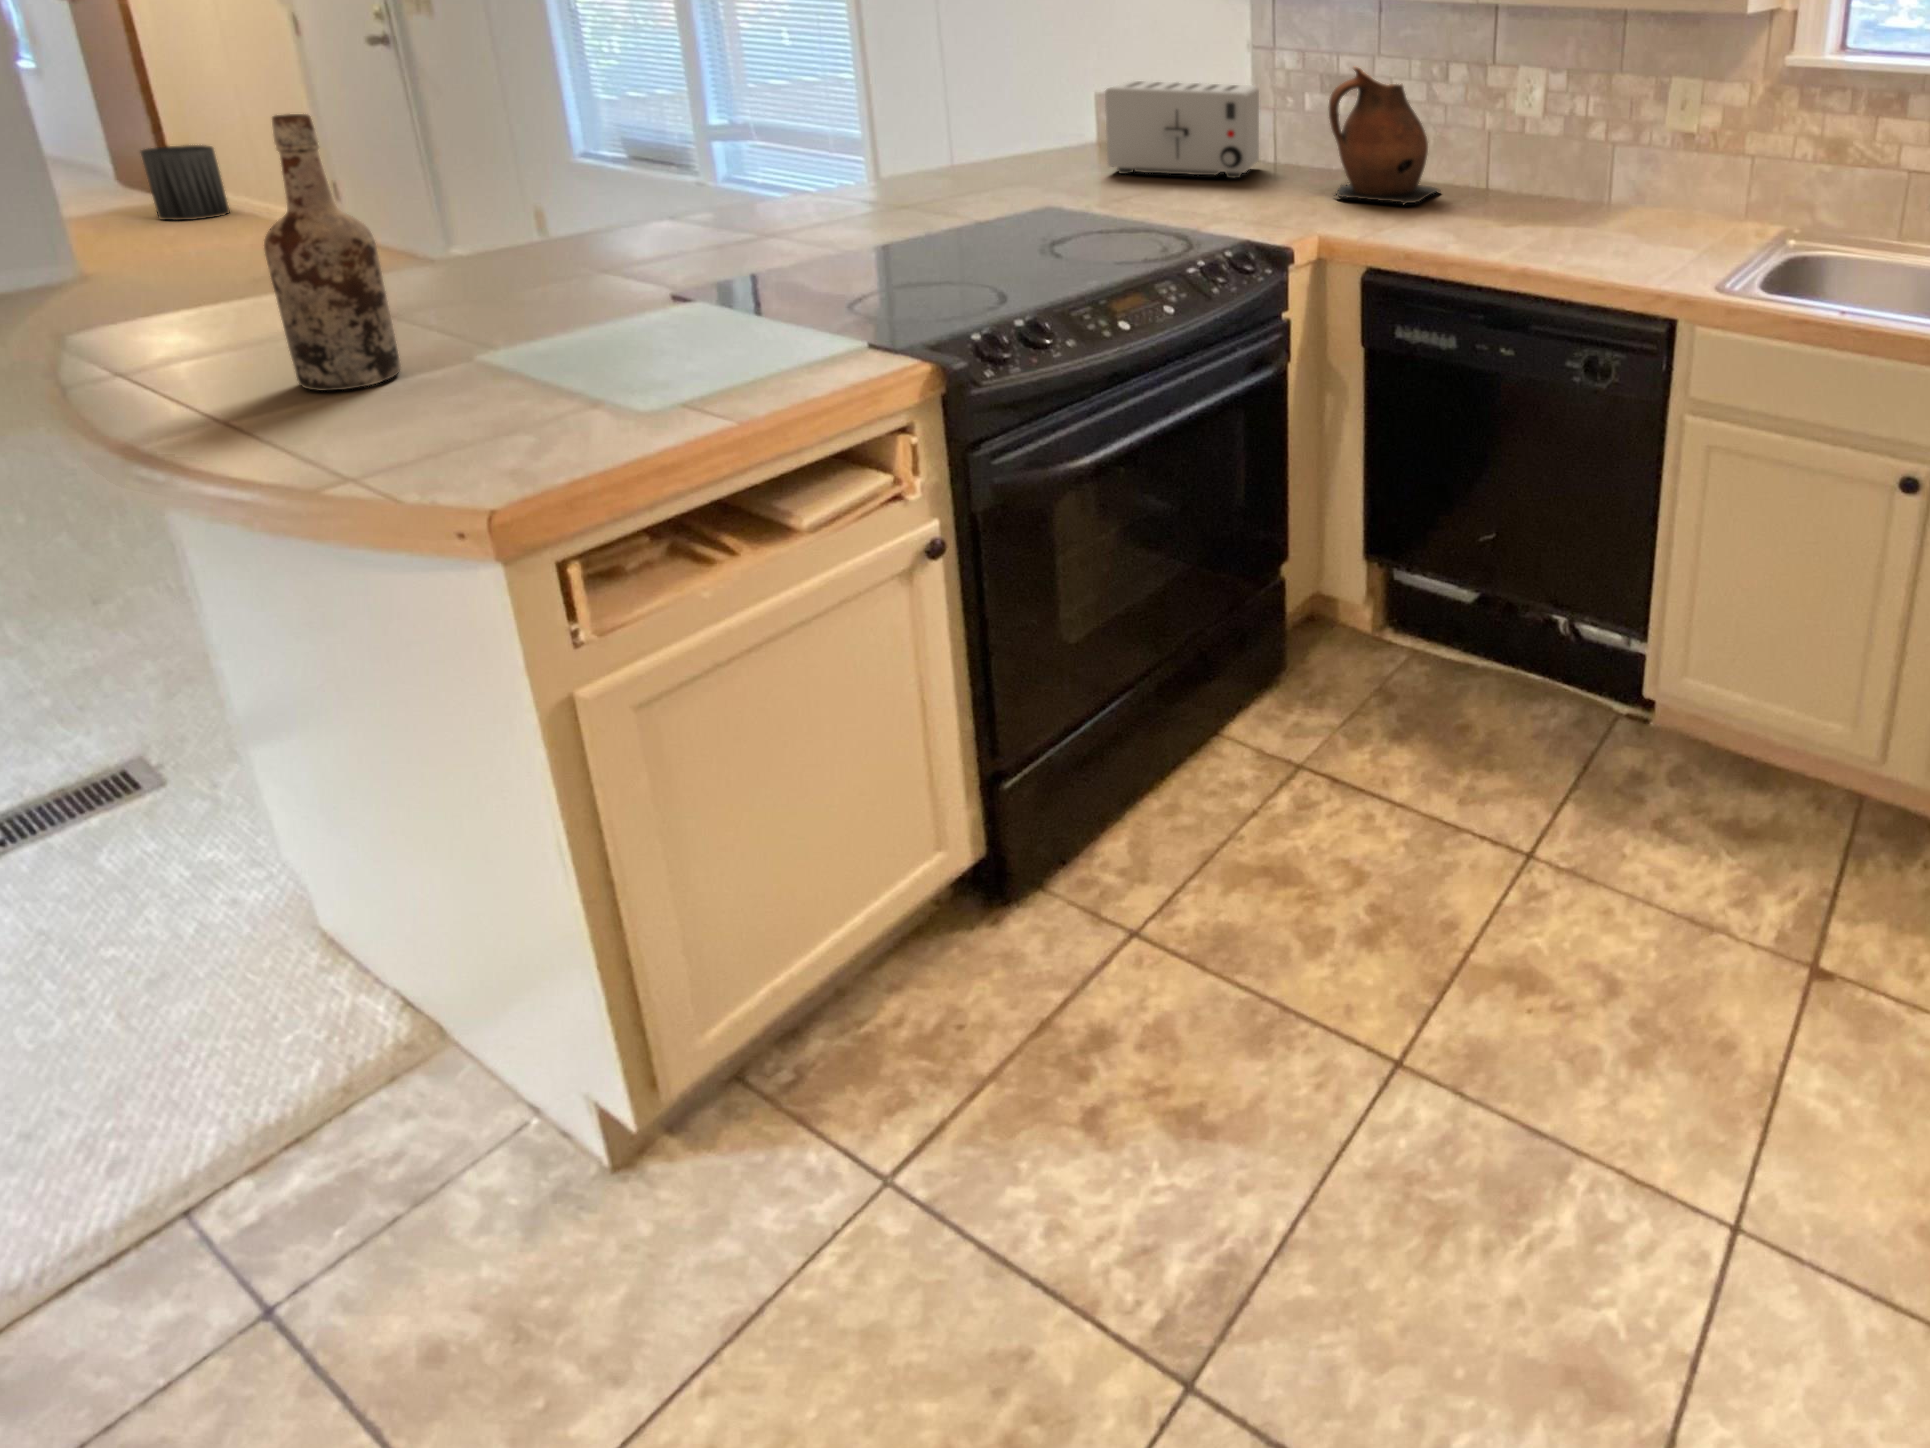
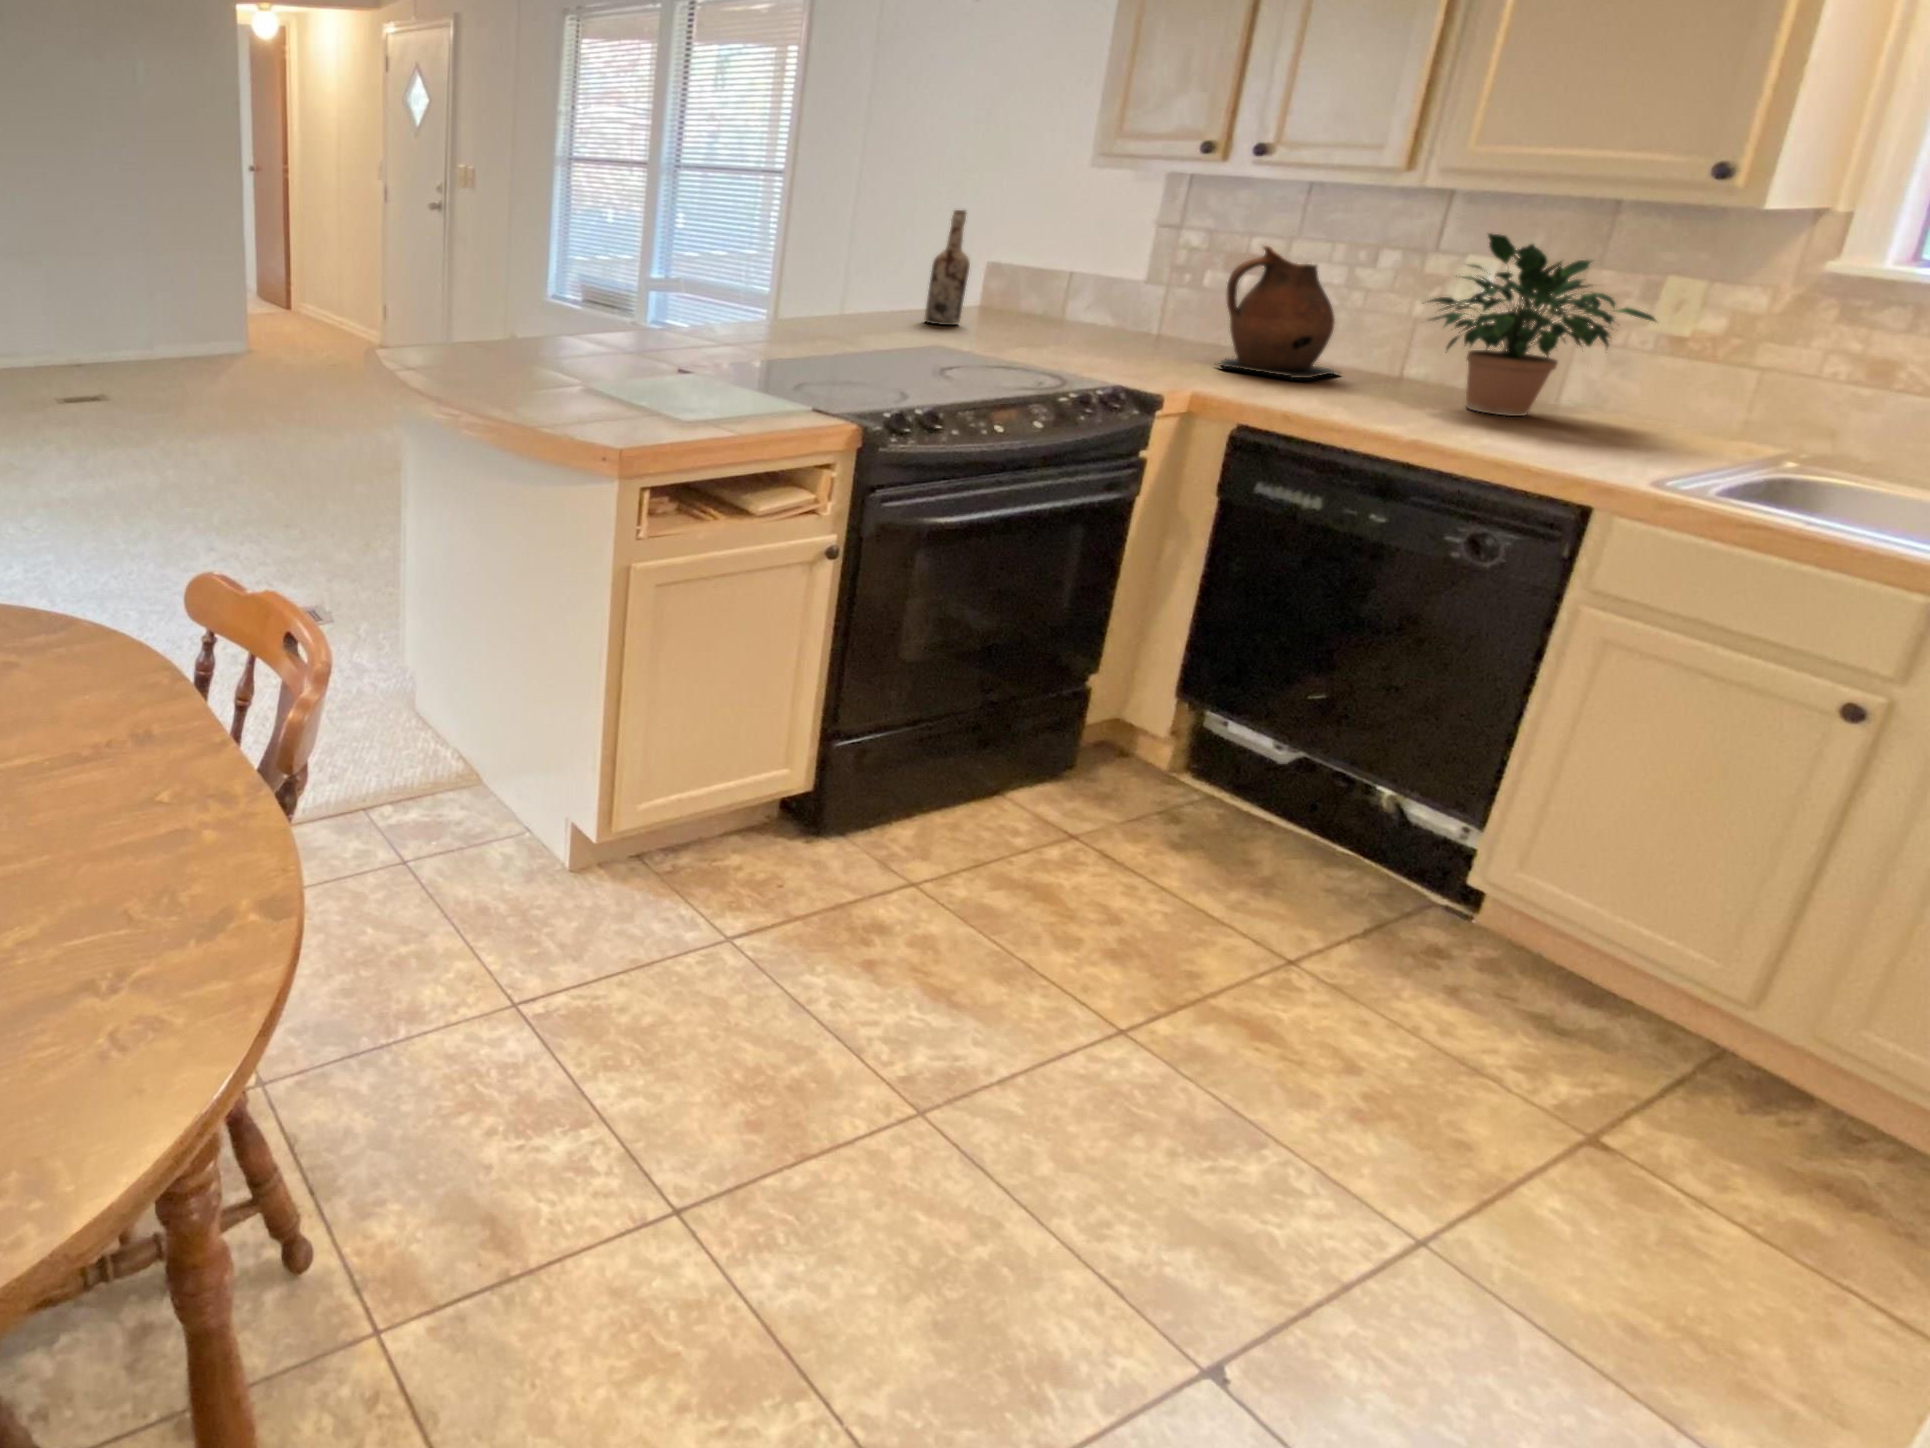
potted plant: none [1494,47,1680,224] -> present [1429,233,1656,416]
toaster: present [1105,81,1259,178] -> none [993,252,1157,344]
wine bottle: present [264,114,401,391] -> present [925,210,970,325]
trash can: present [141,145,229,220] -> none [278,275,314,326]

